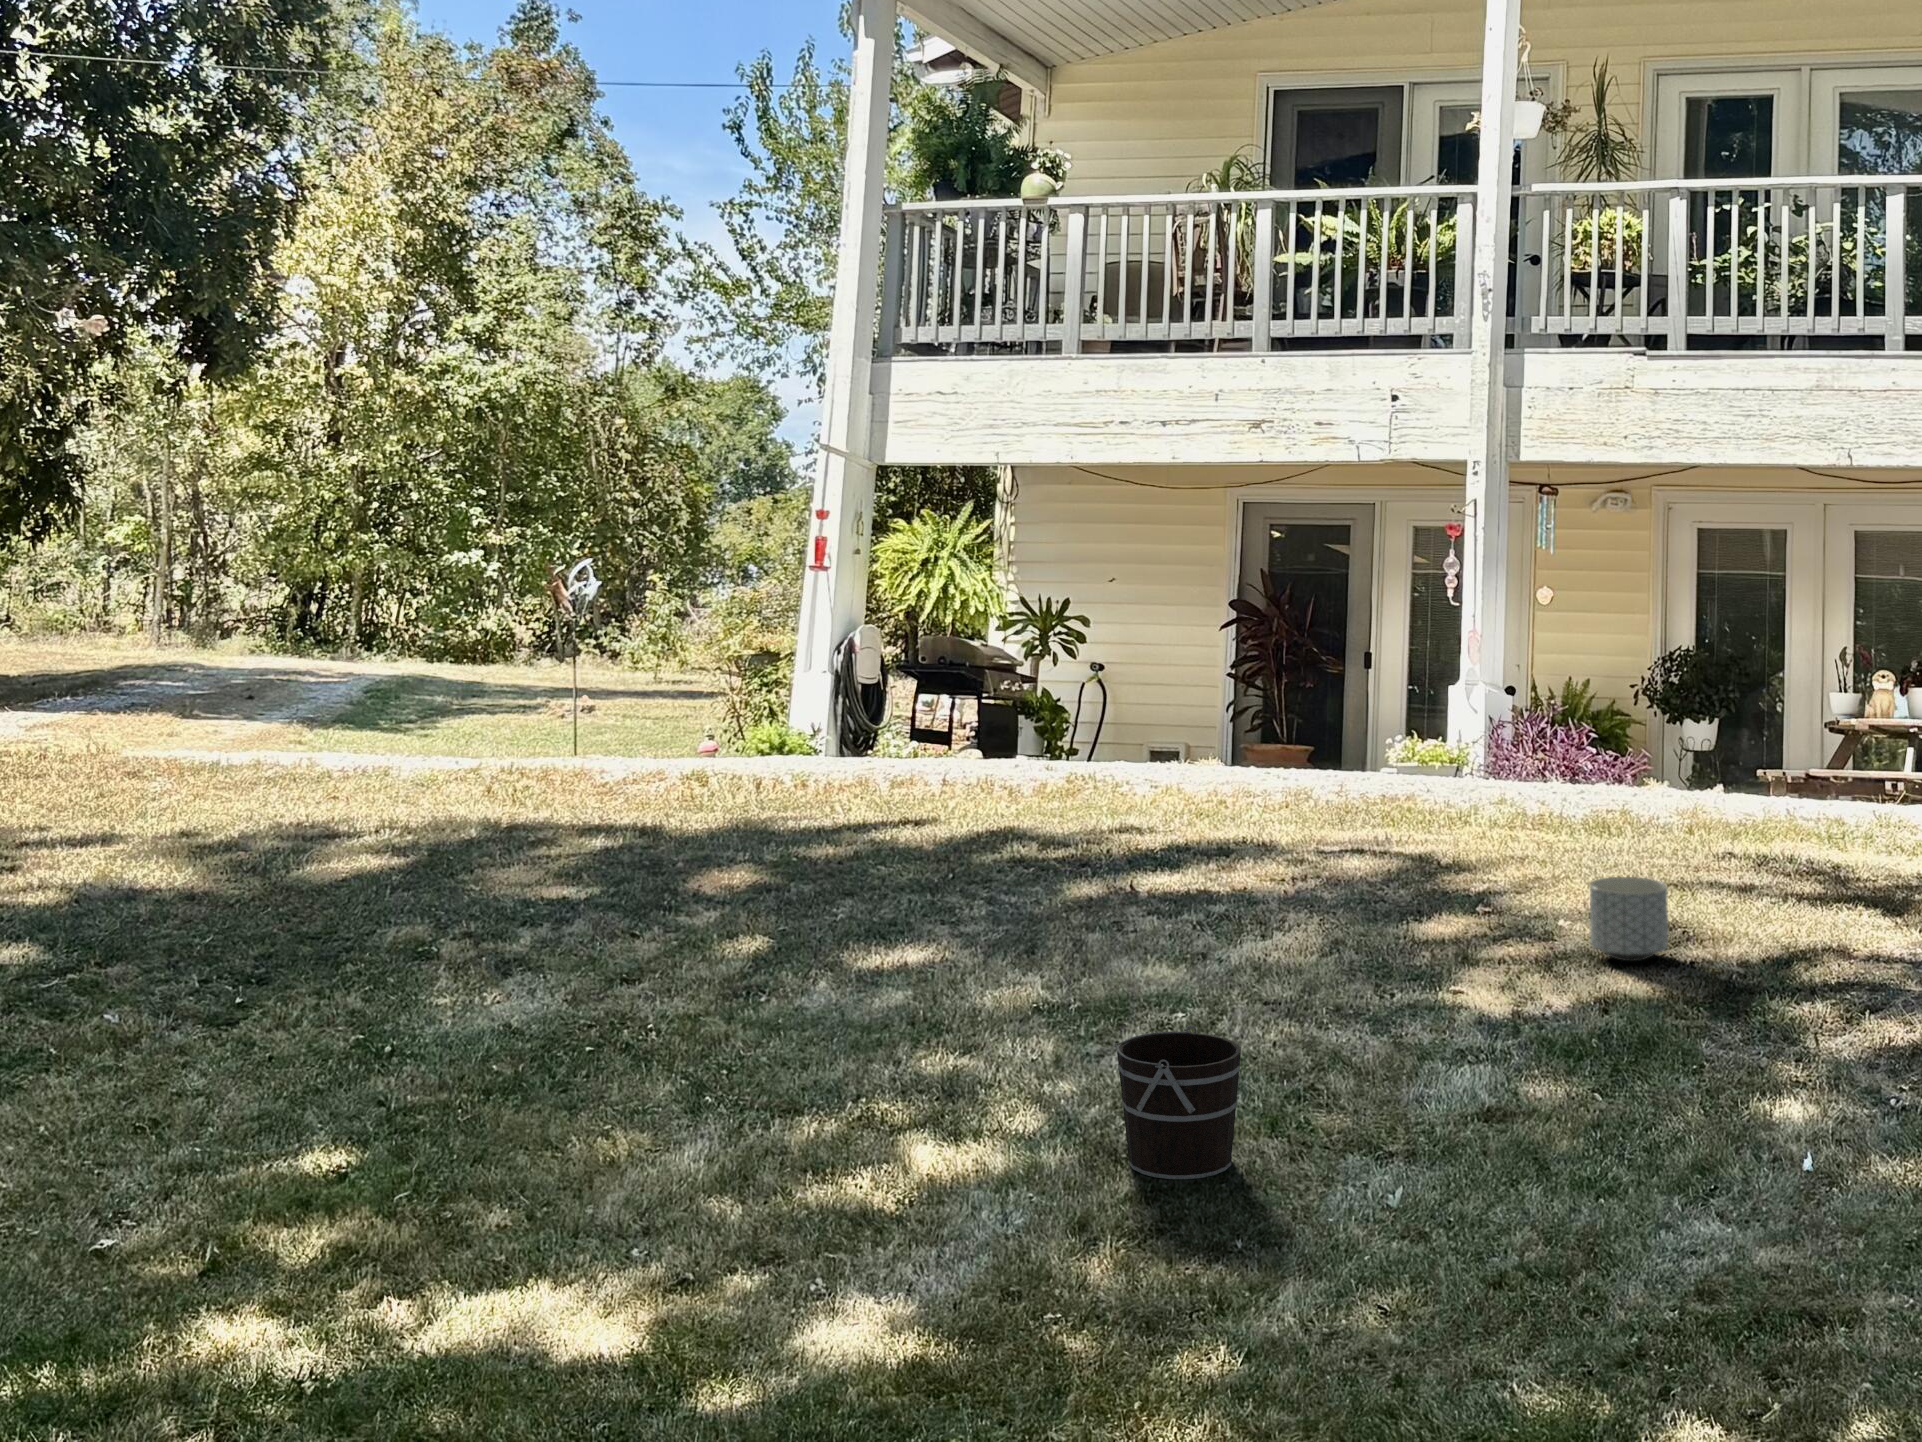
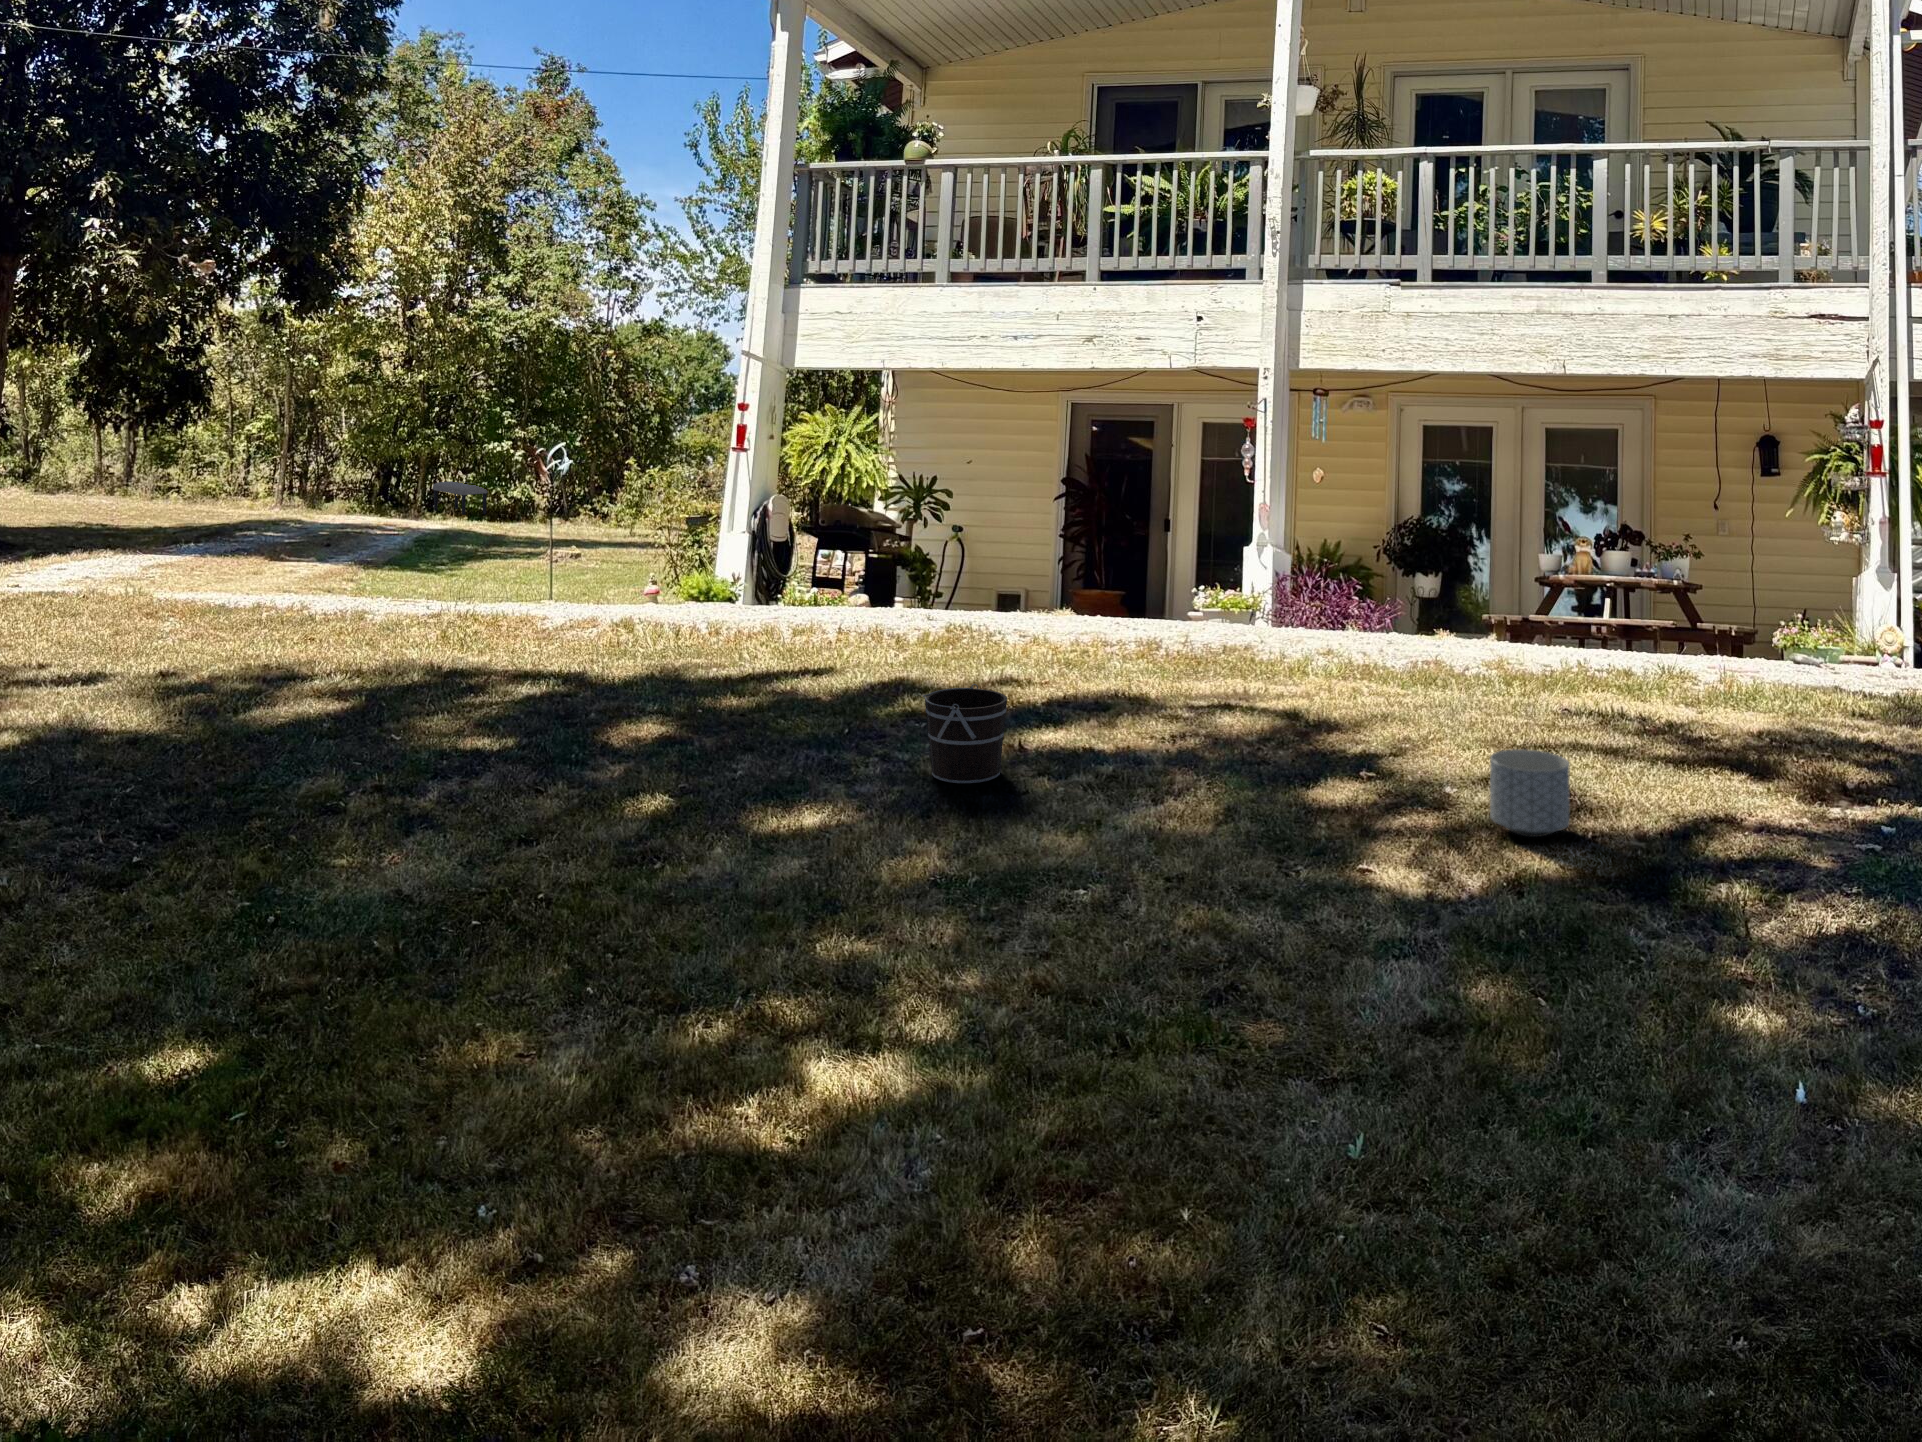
bench: none [376,610,453,659] -> present [433,481,488,515]
bucket: present [1113,1026,1241,1179] -> present [923,684,1007,783]

